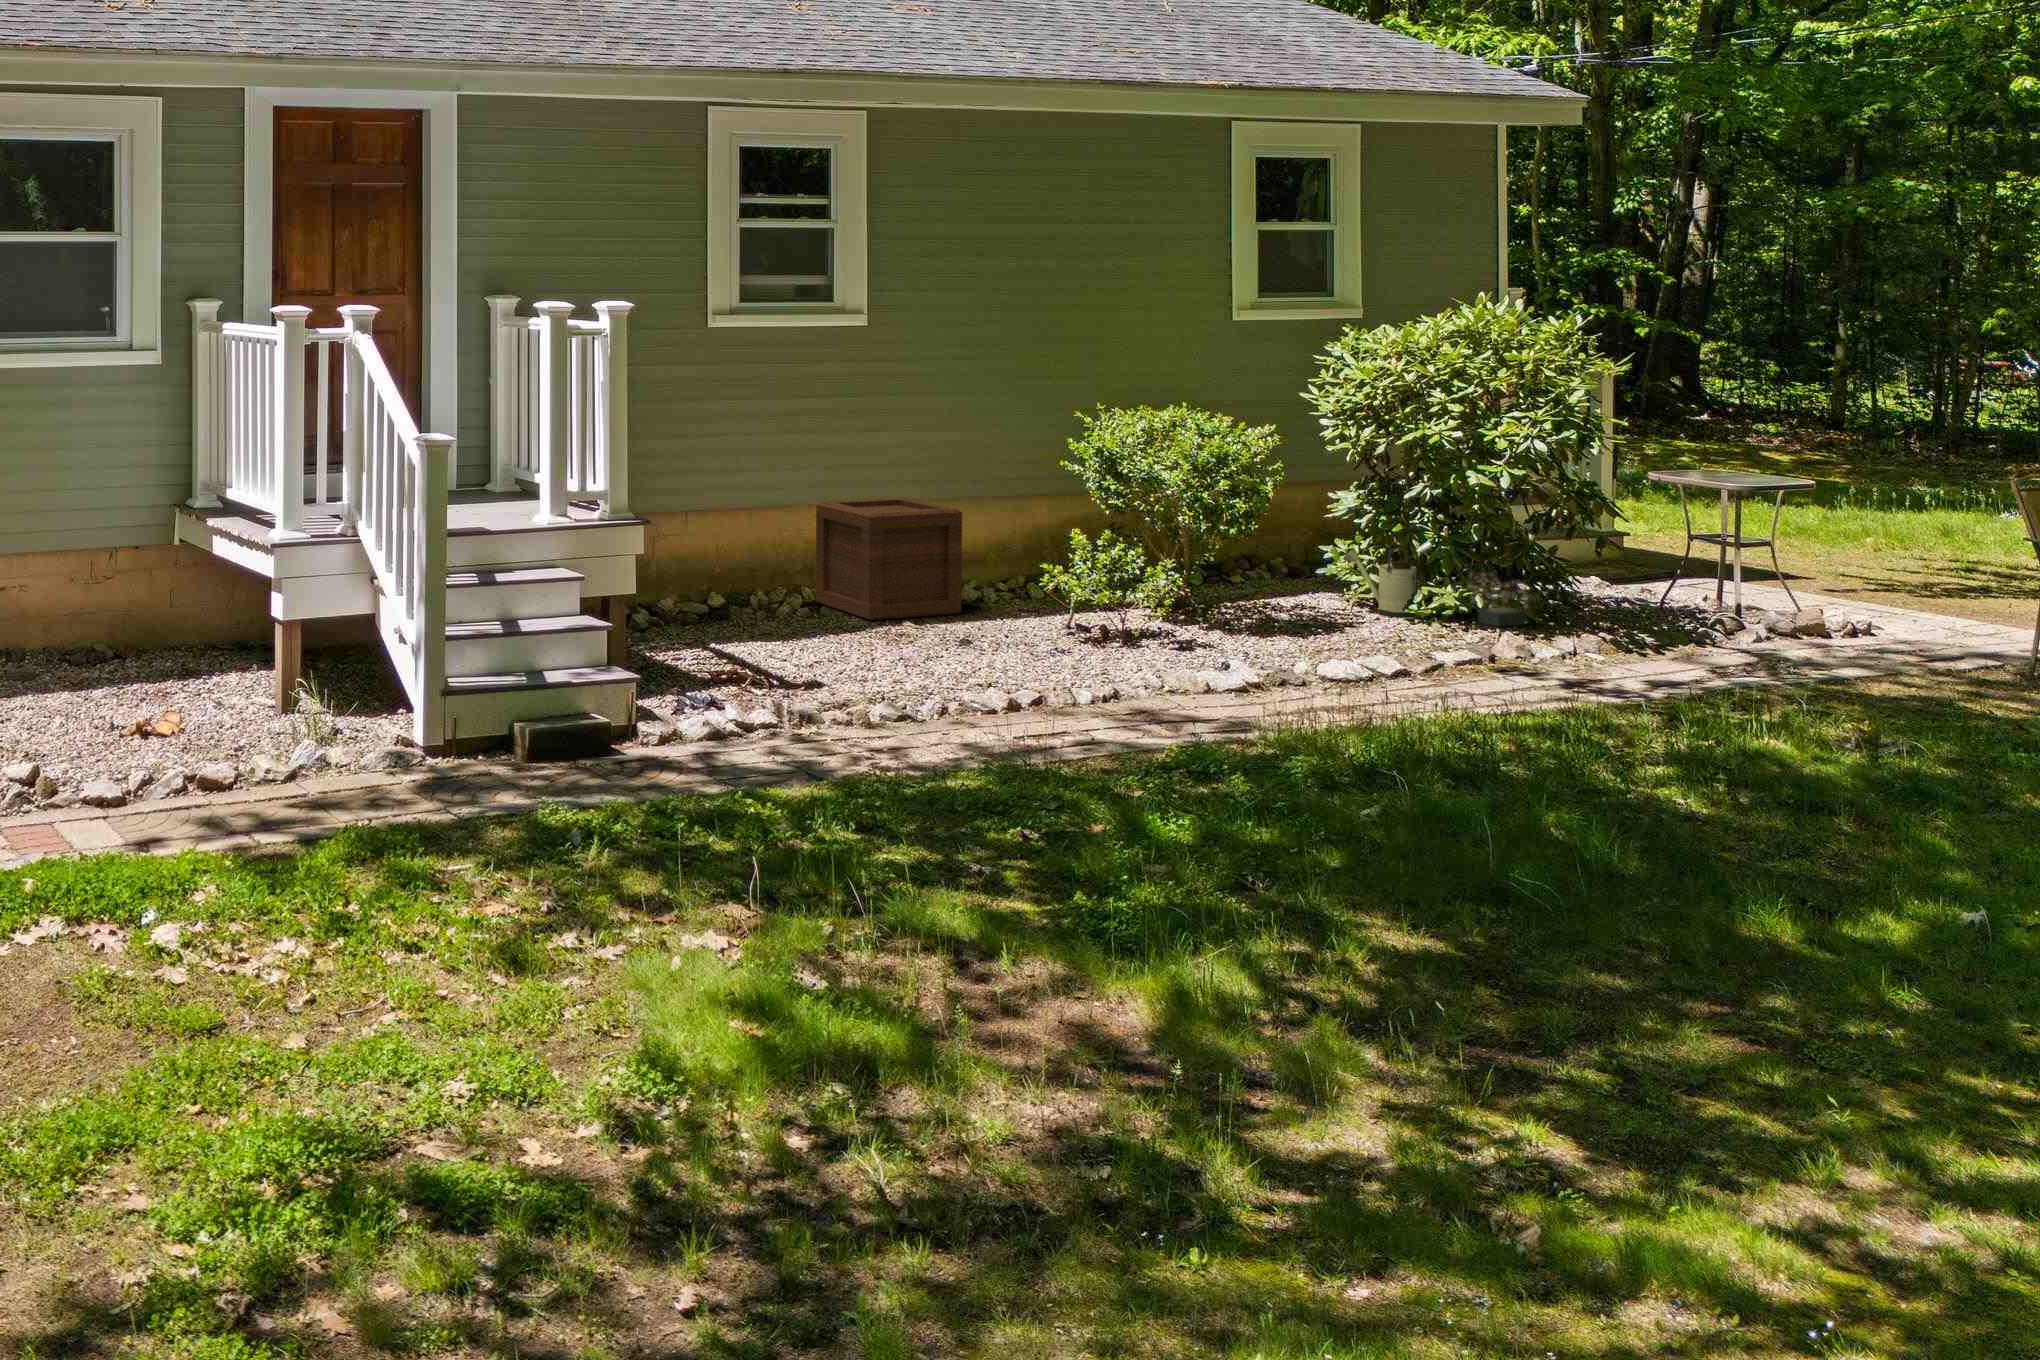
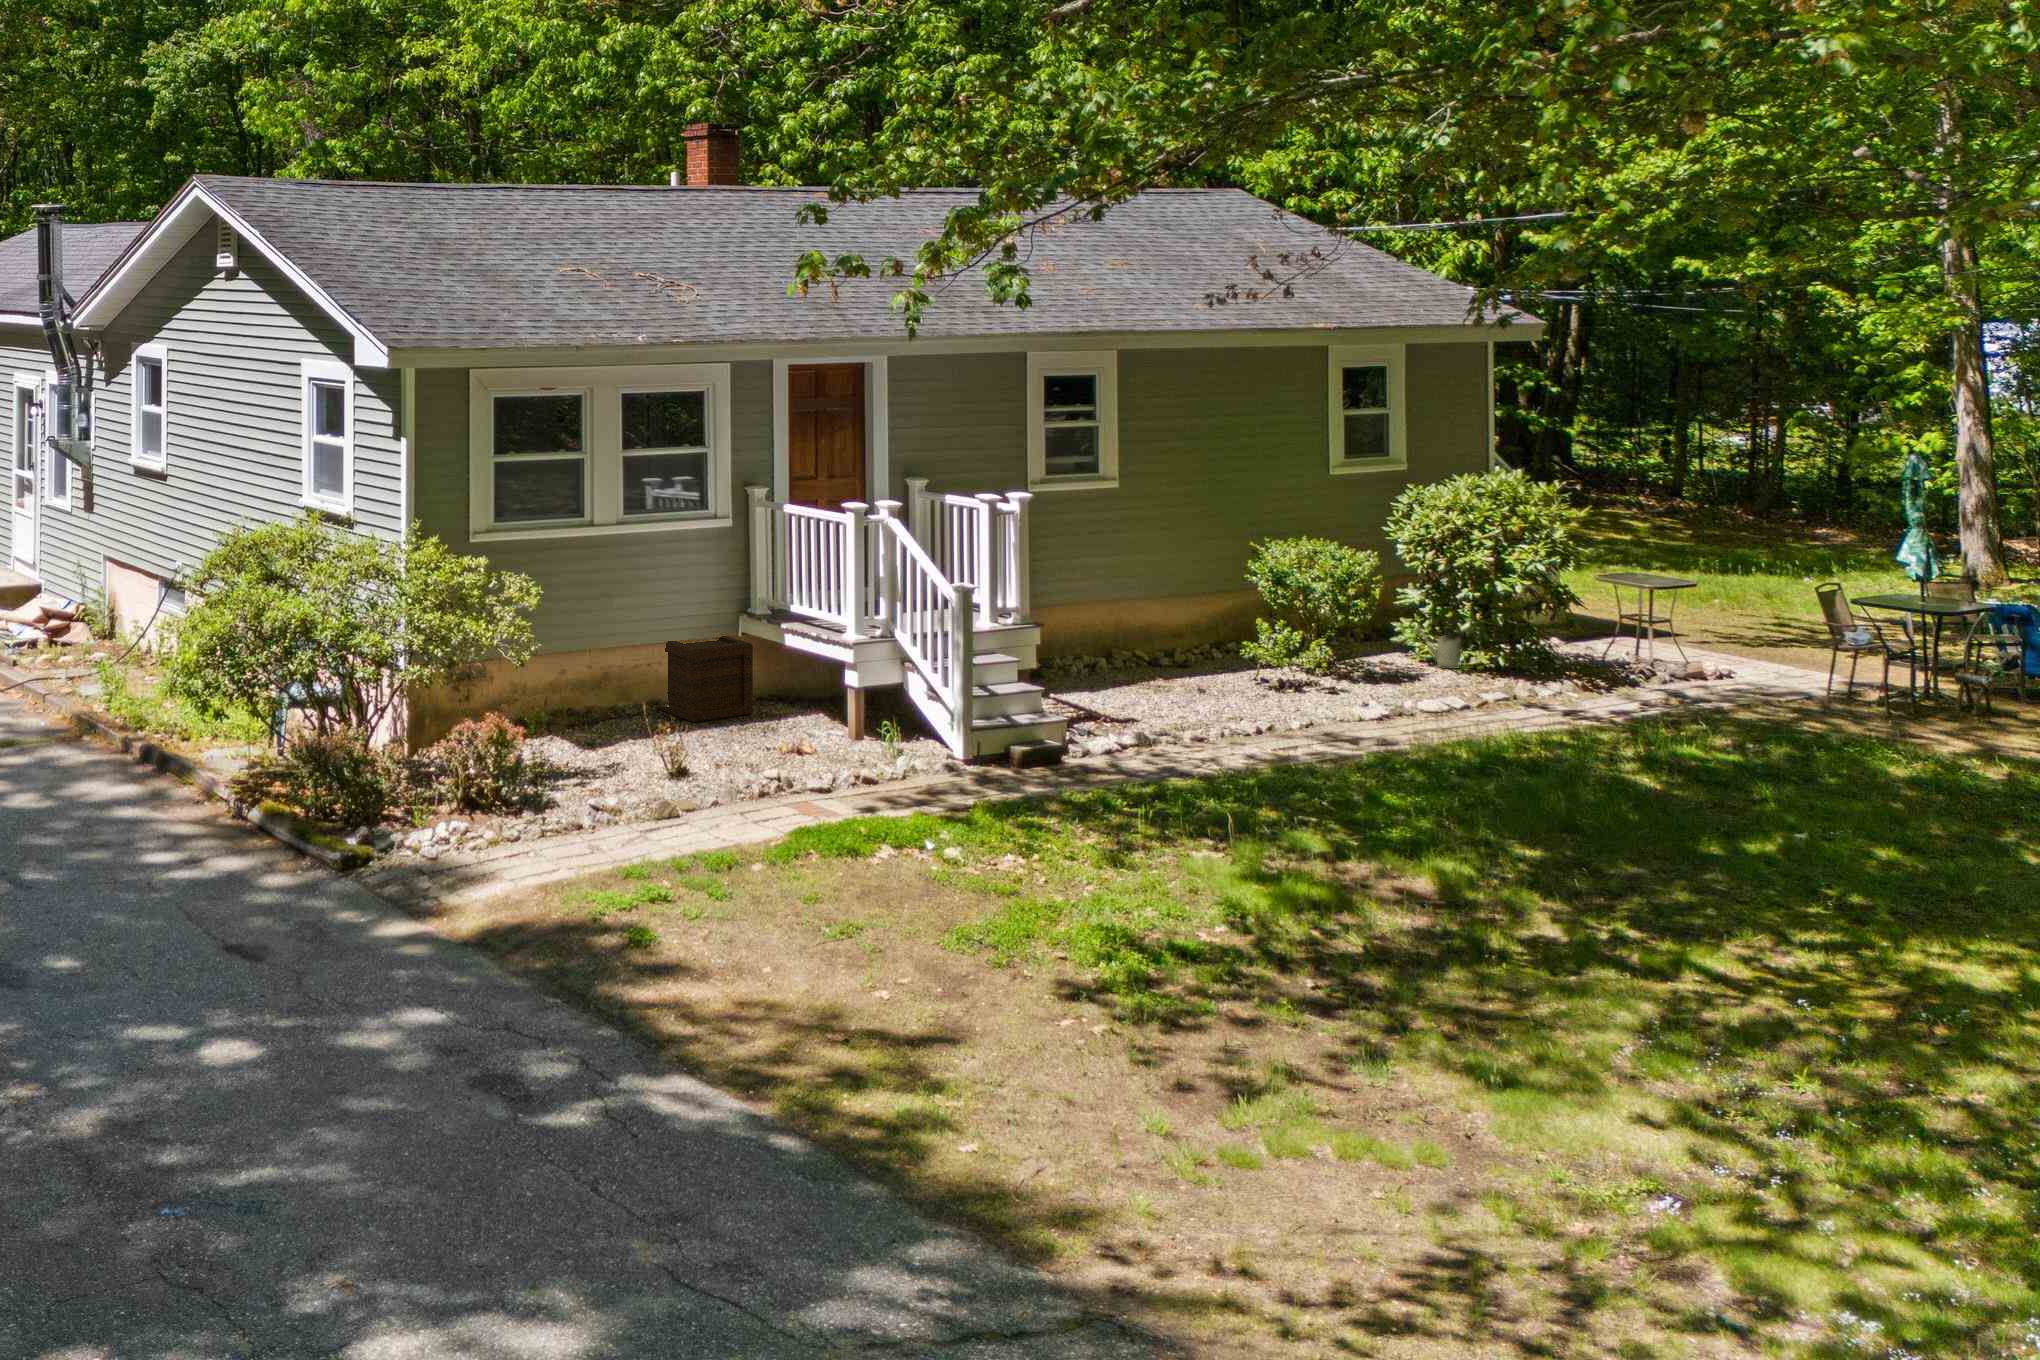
wooden crate: present [816,498,962,620] -> present [655,636,753,723]
decorative plant: present [1472,573,1528,627] -> none [1492,642,1529,676]

